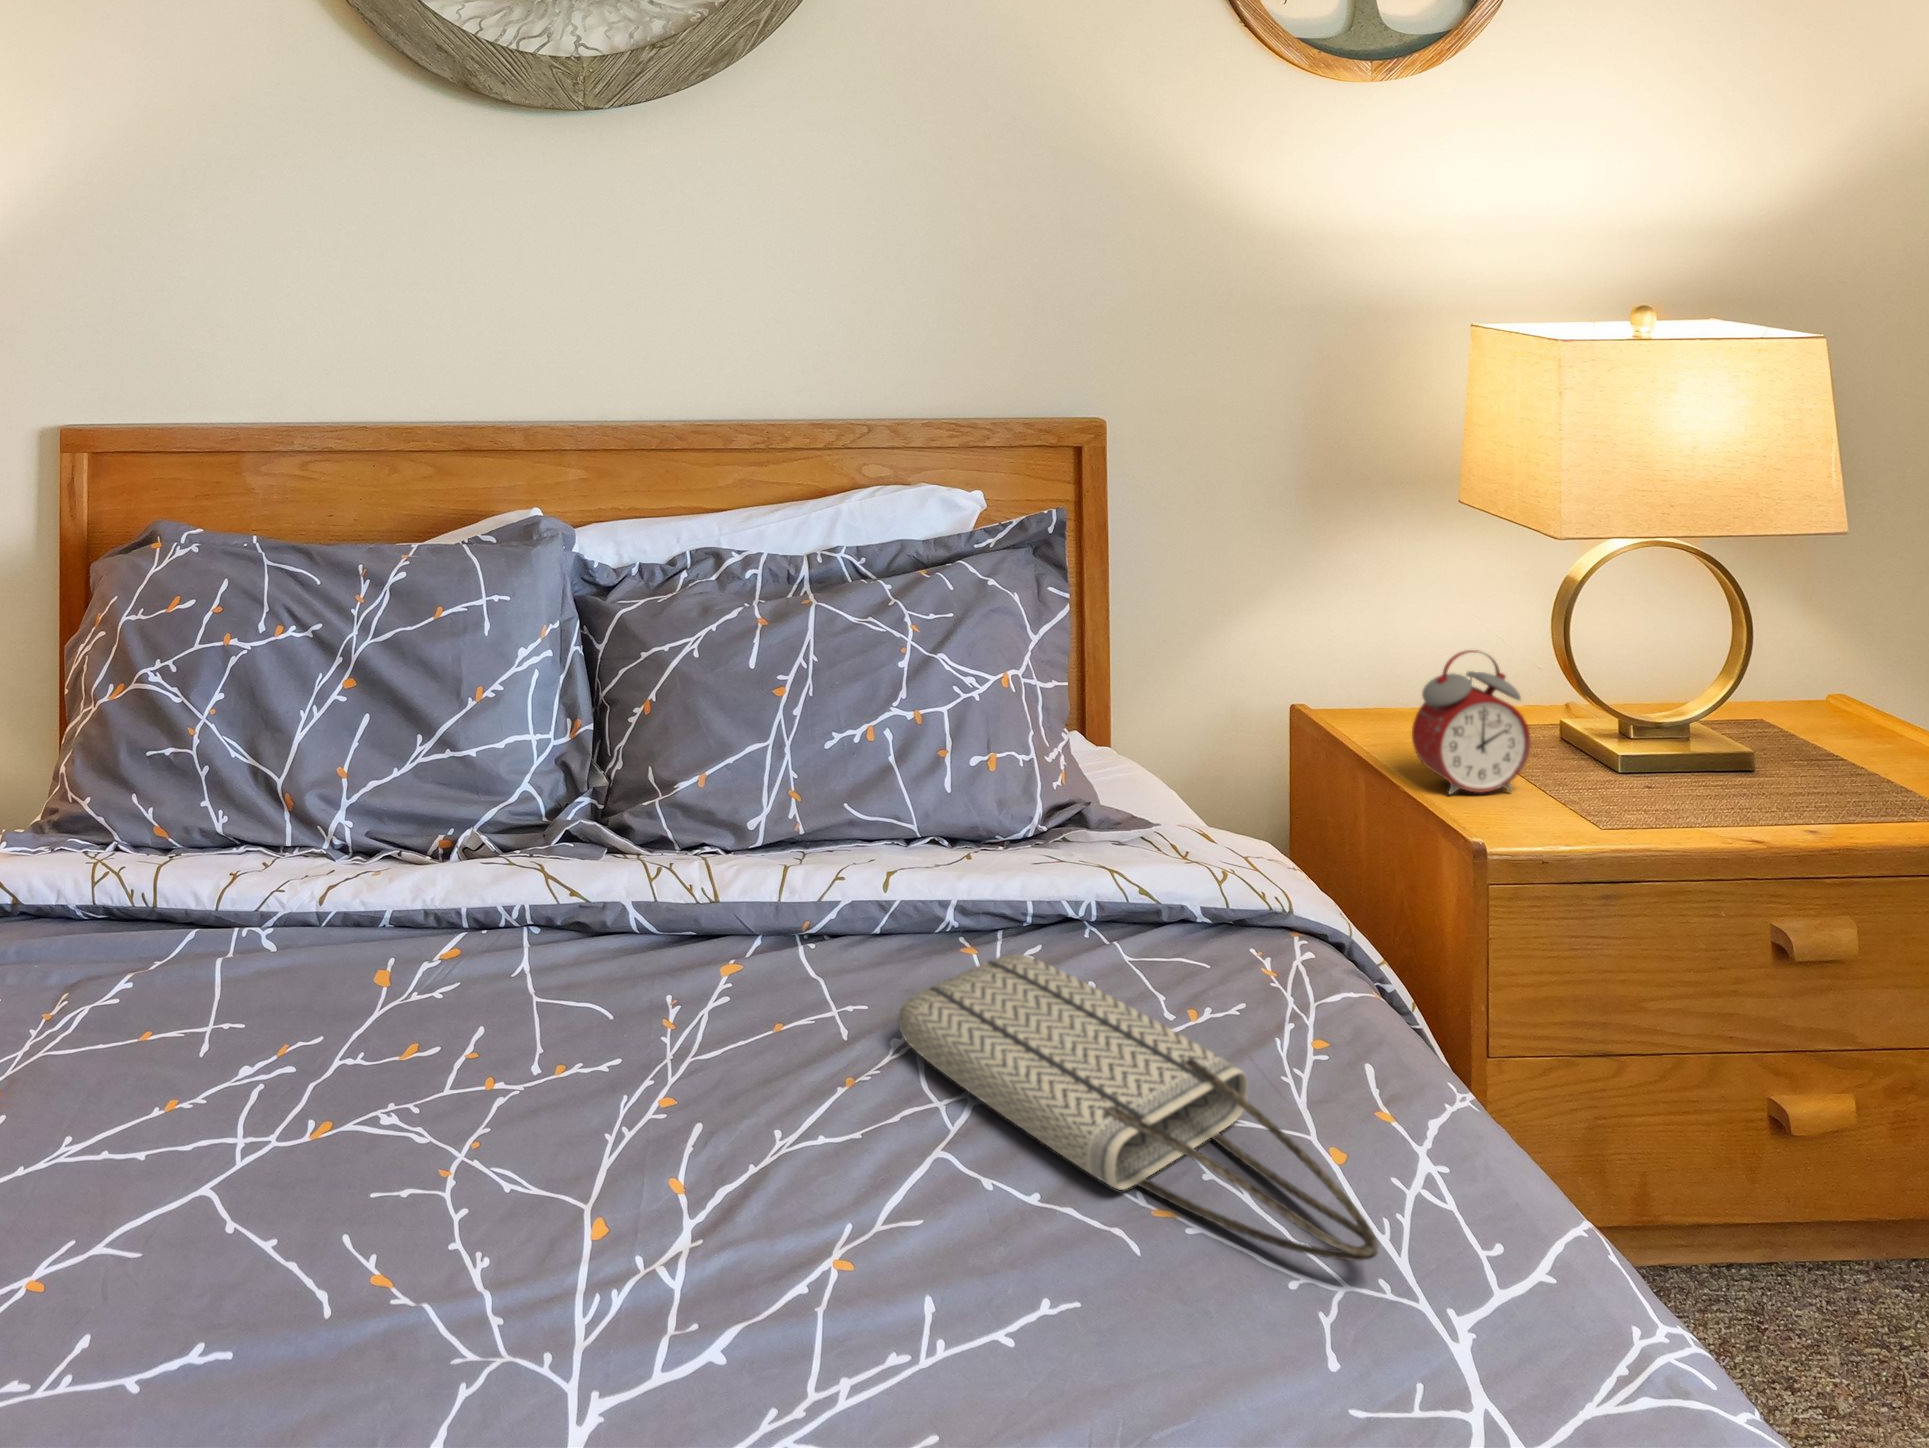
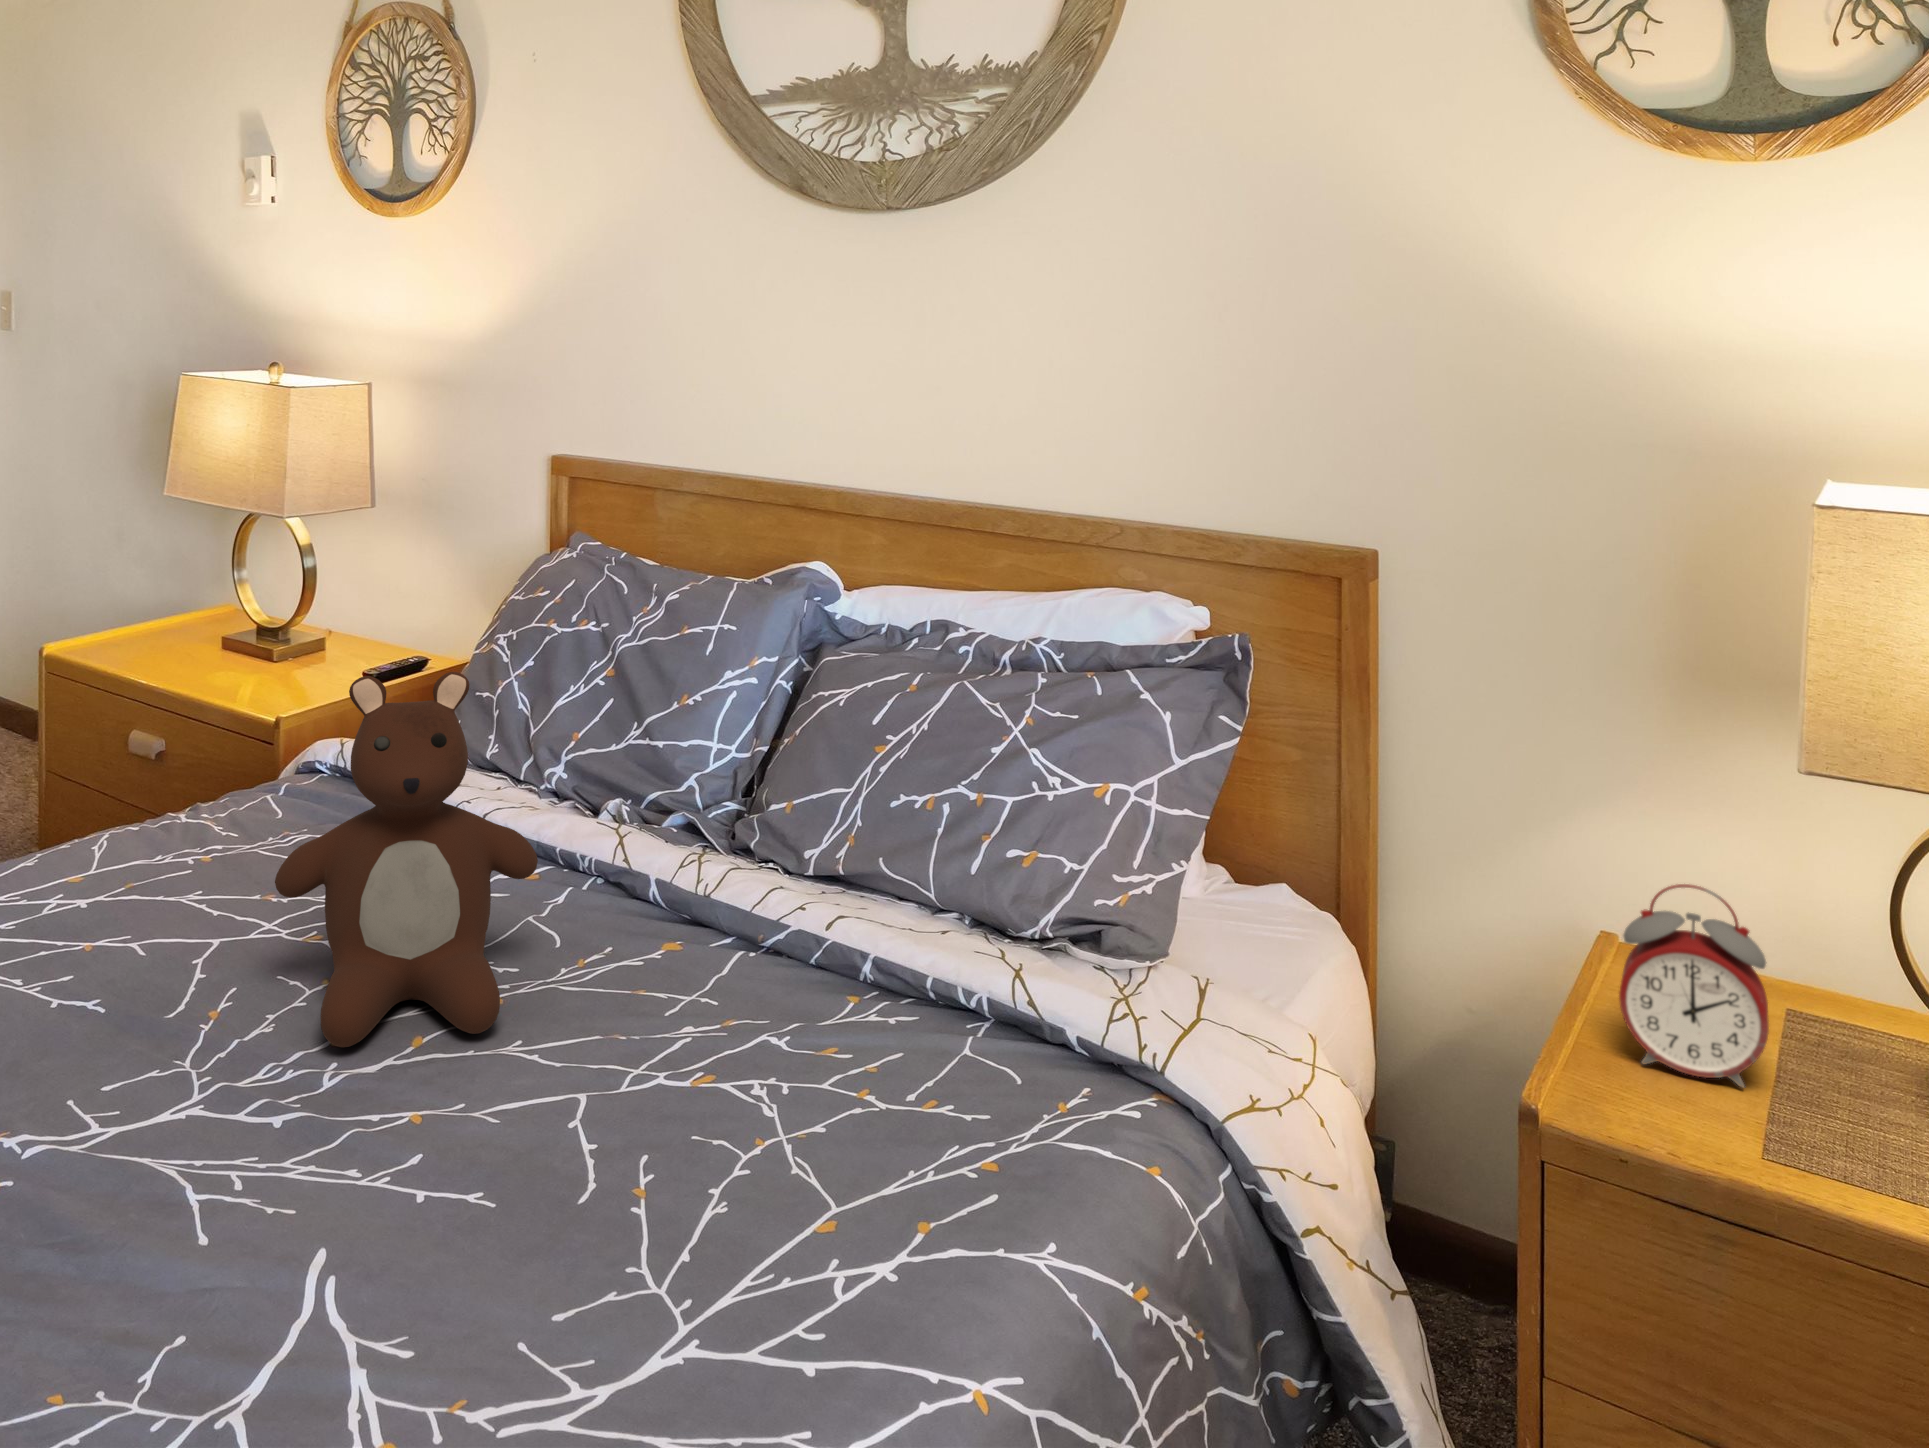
teddy bear: none [407,716,749,1249] -> present [275,672,538,1047]
tote bag: present [898,953,1378,1261] -> none [667,994,875,1257]

